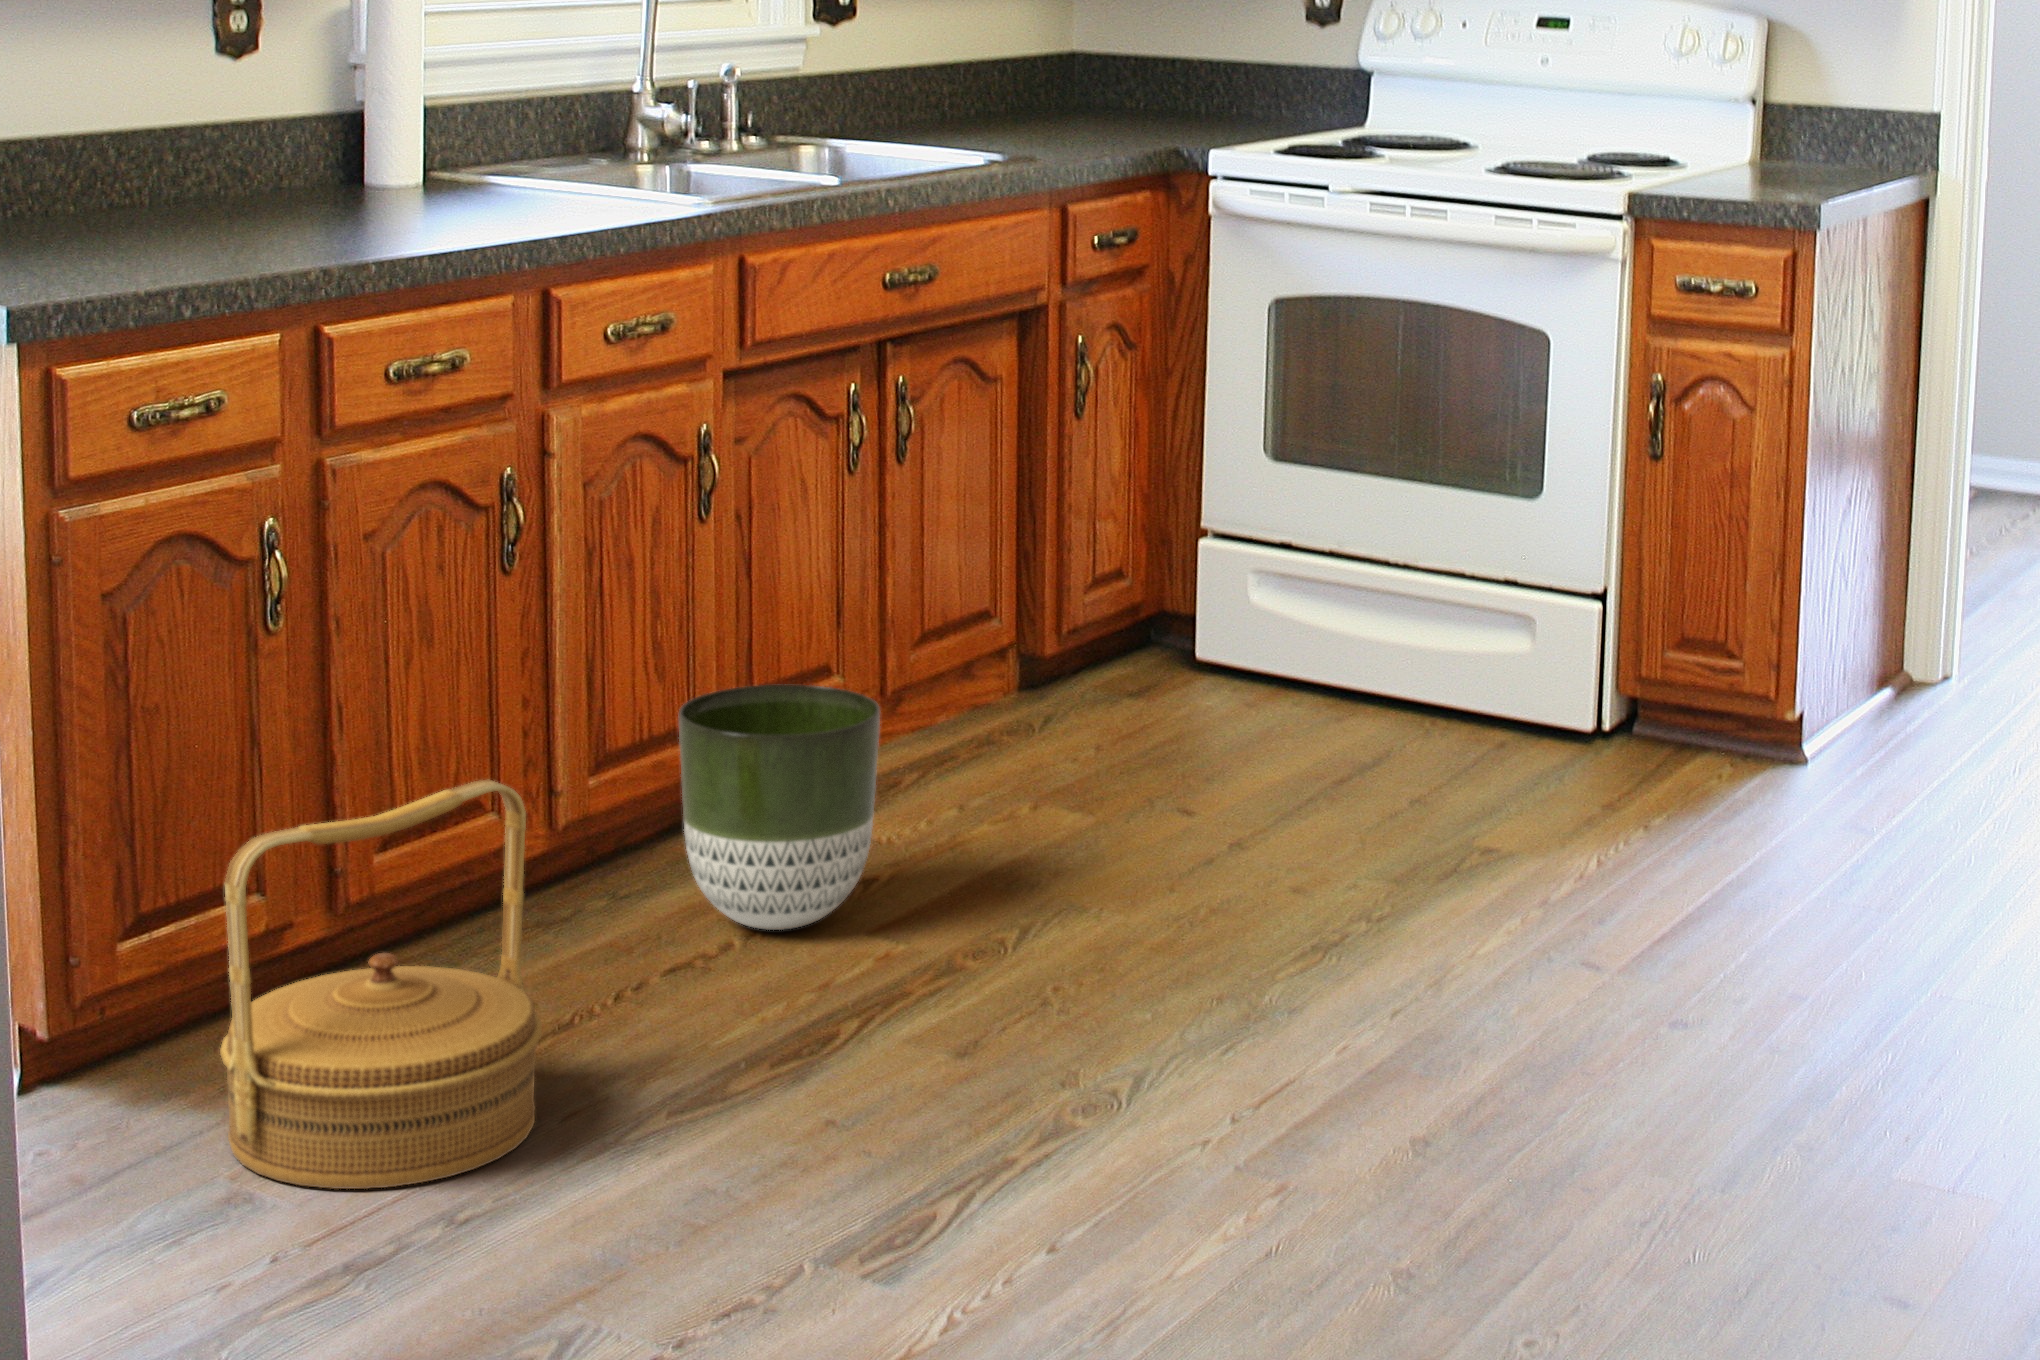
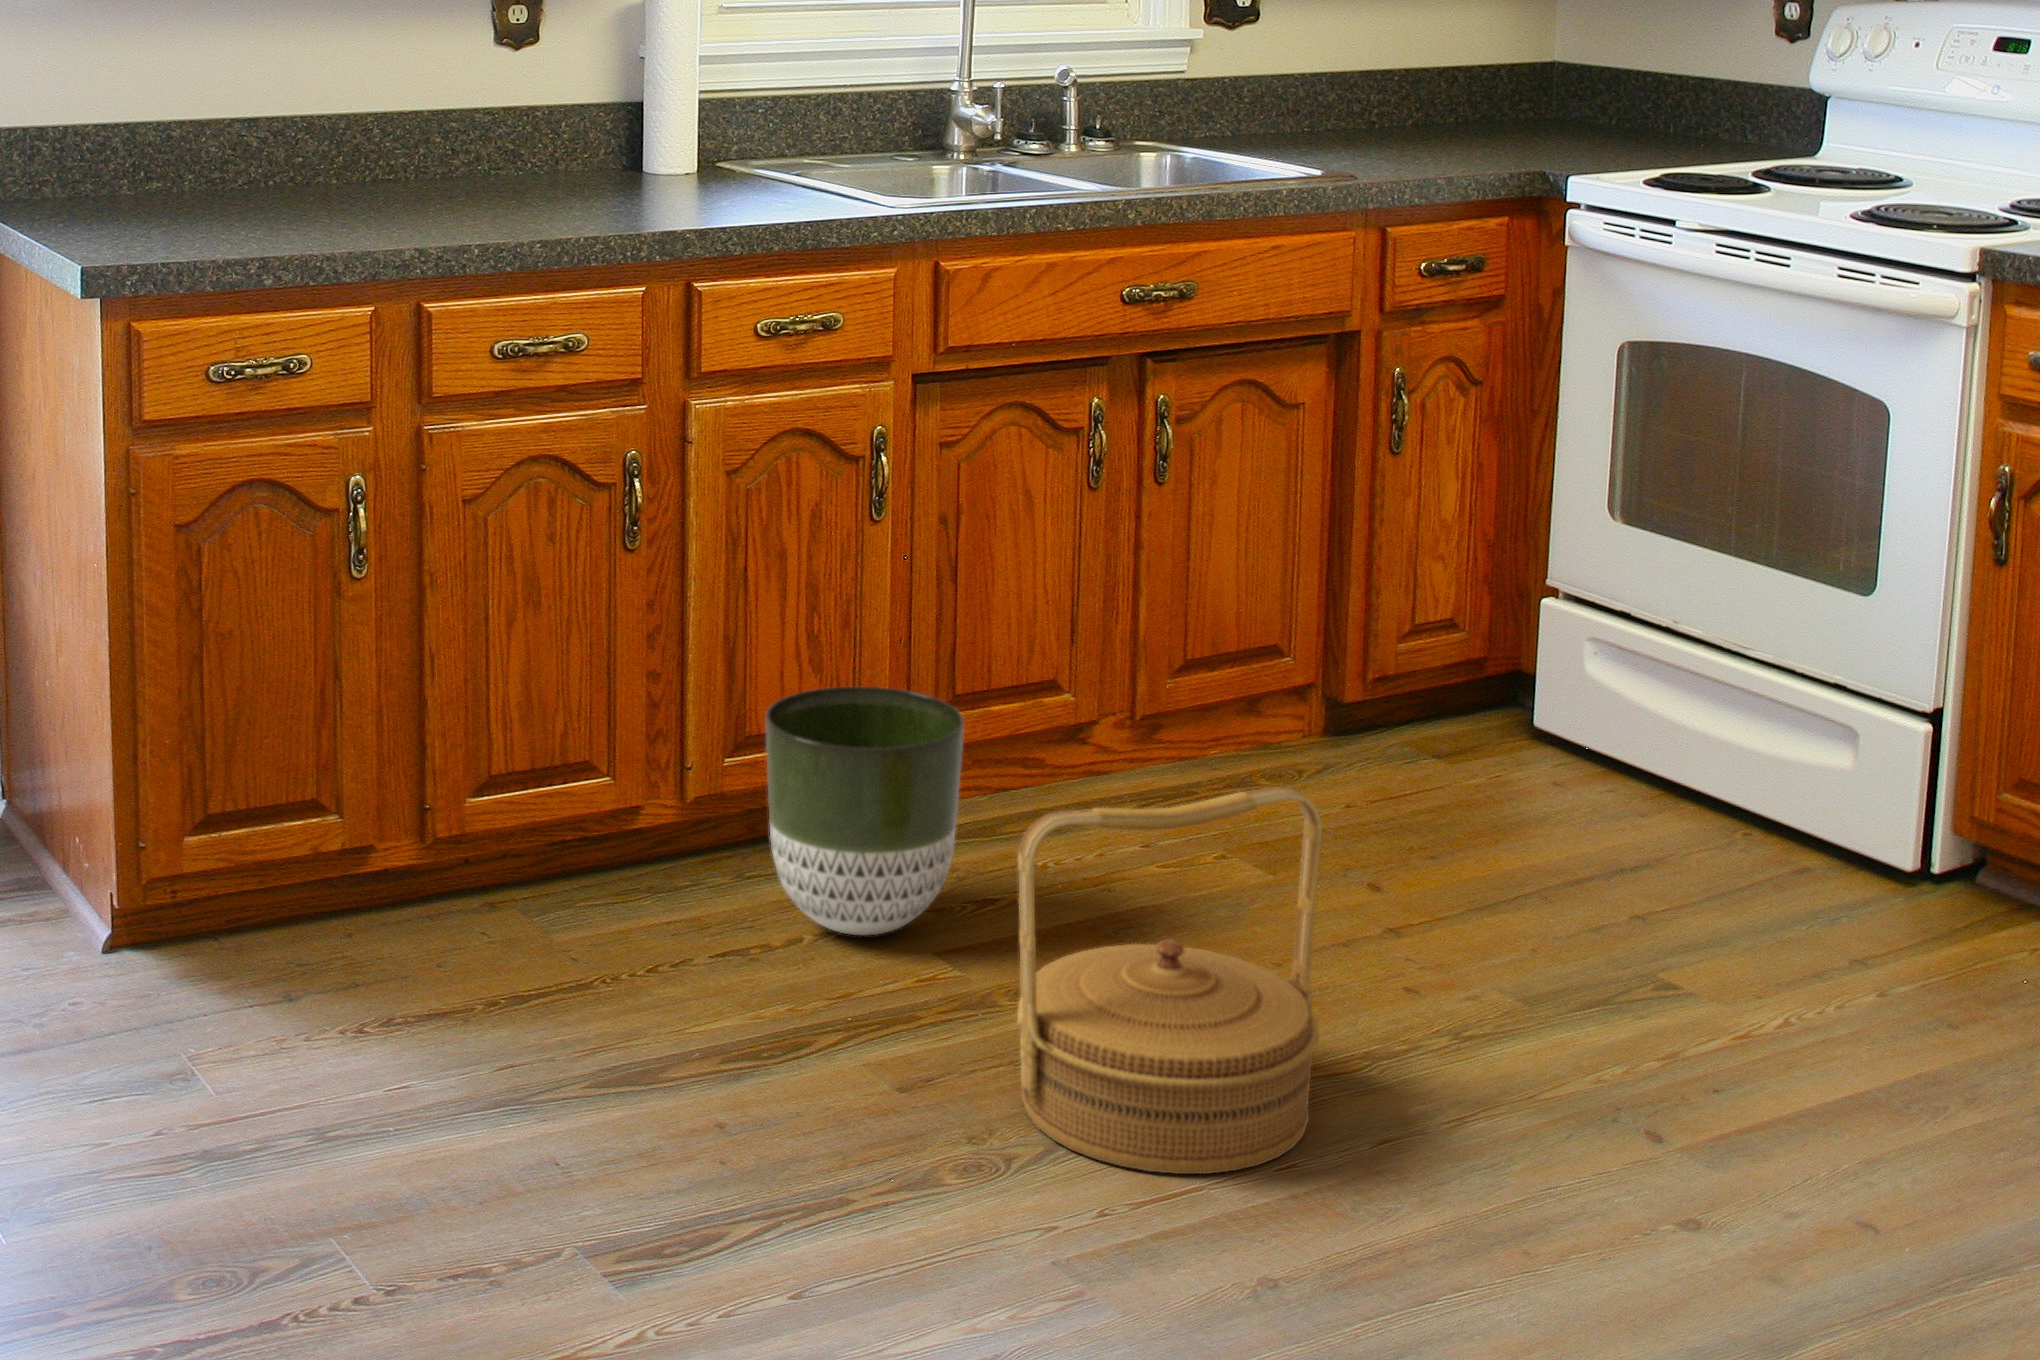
basket: present [220,779,542,1189] -> present [1017,787,1322,1174]

